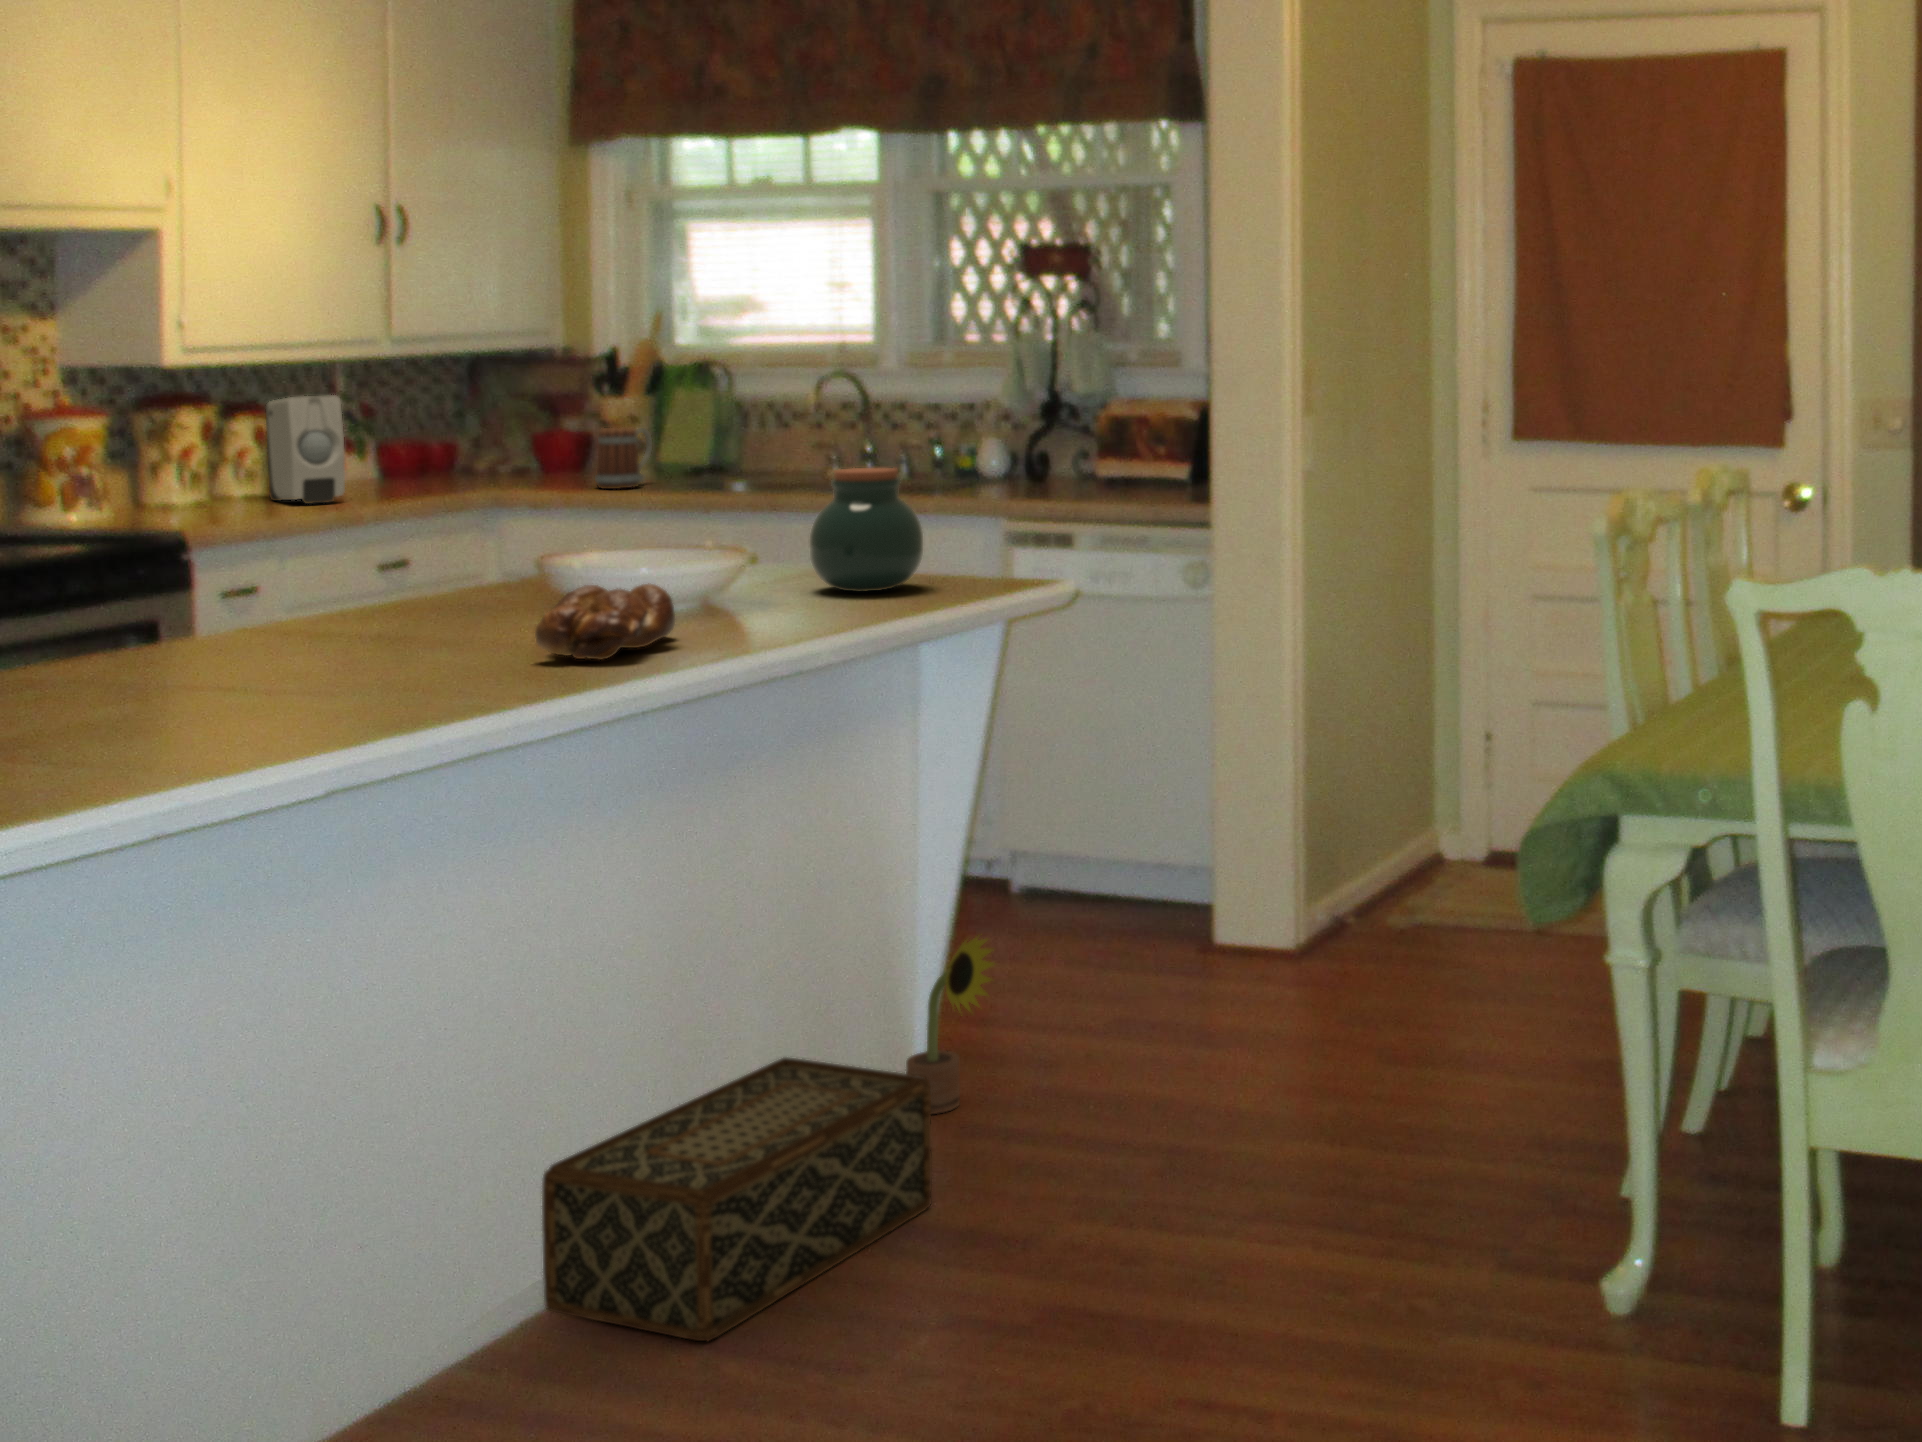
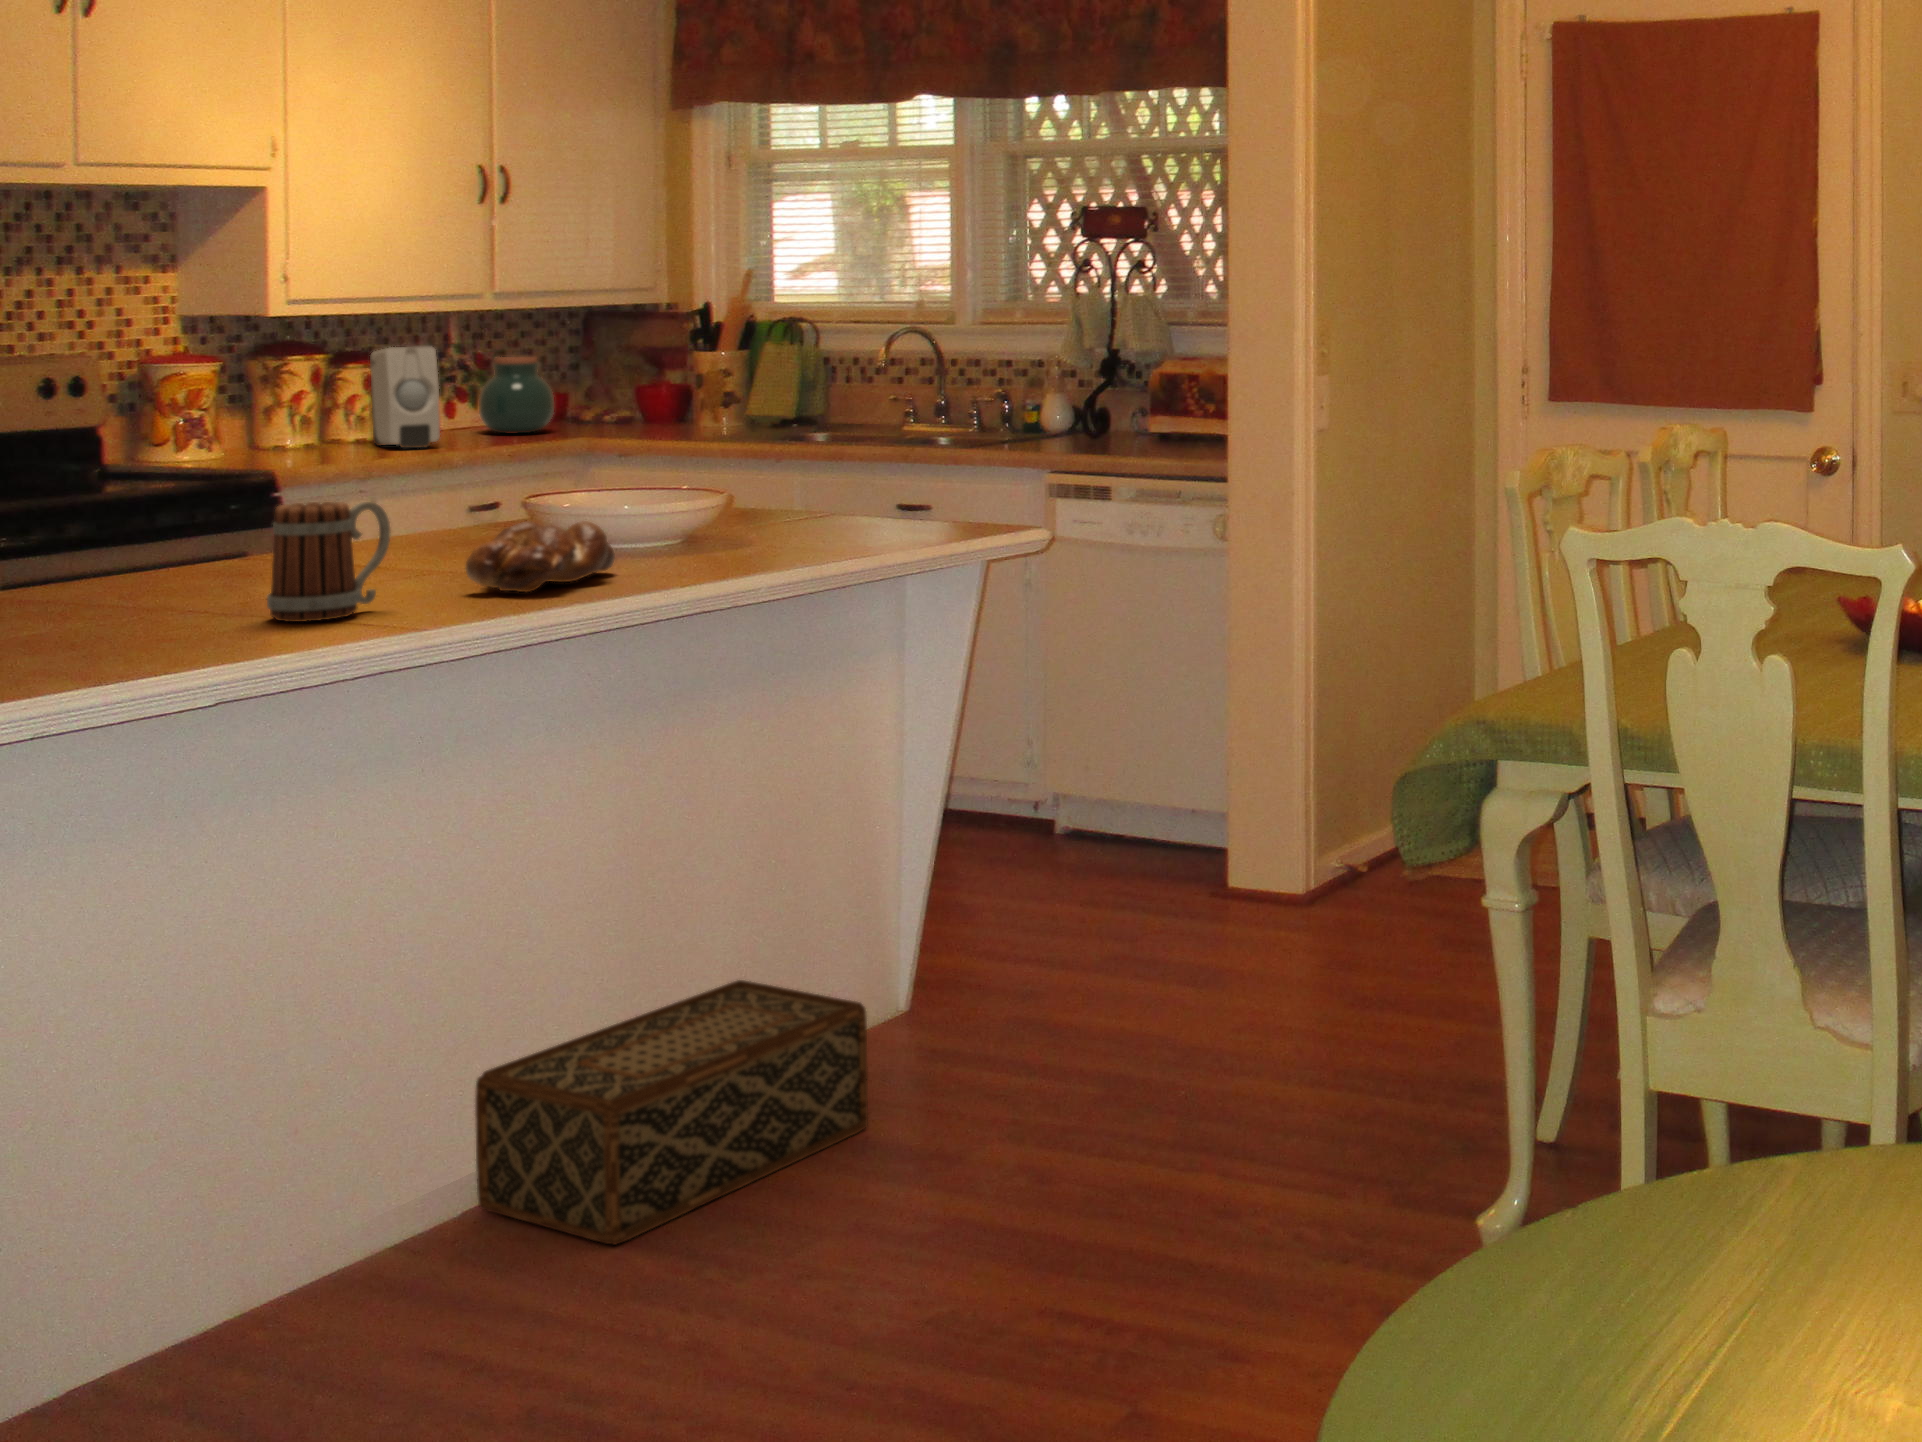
mug: present [595,428,652,489] -> present [267,502,391,622]
jar: present [810,468,923,592] -> present [479,357,554,433]
decorative plant: present [906,935,994,1114] -> none [878,868,968,1041]

